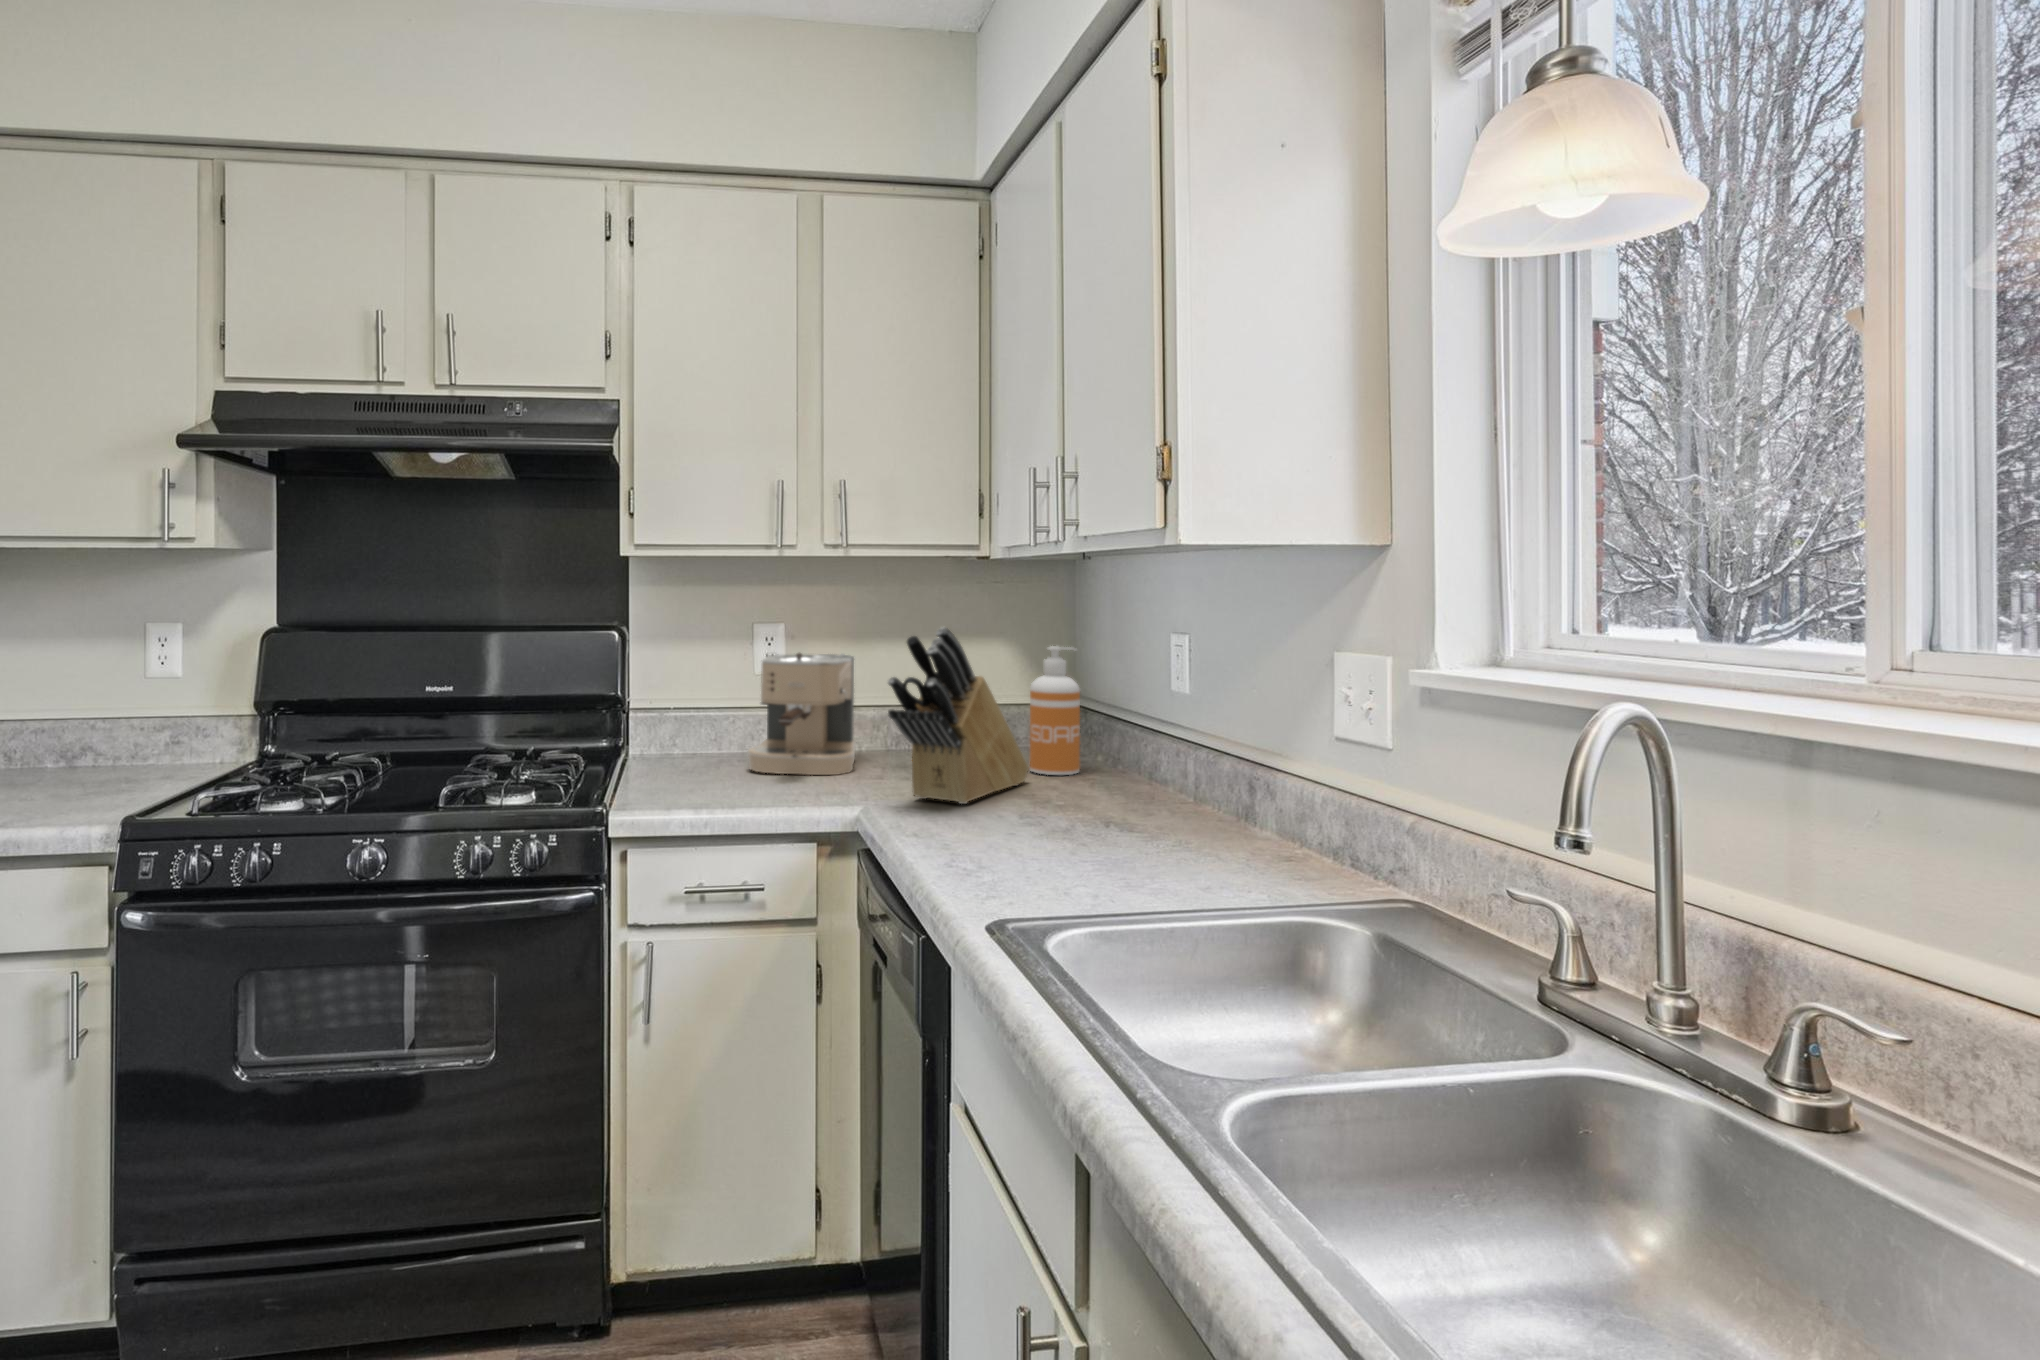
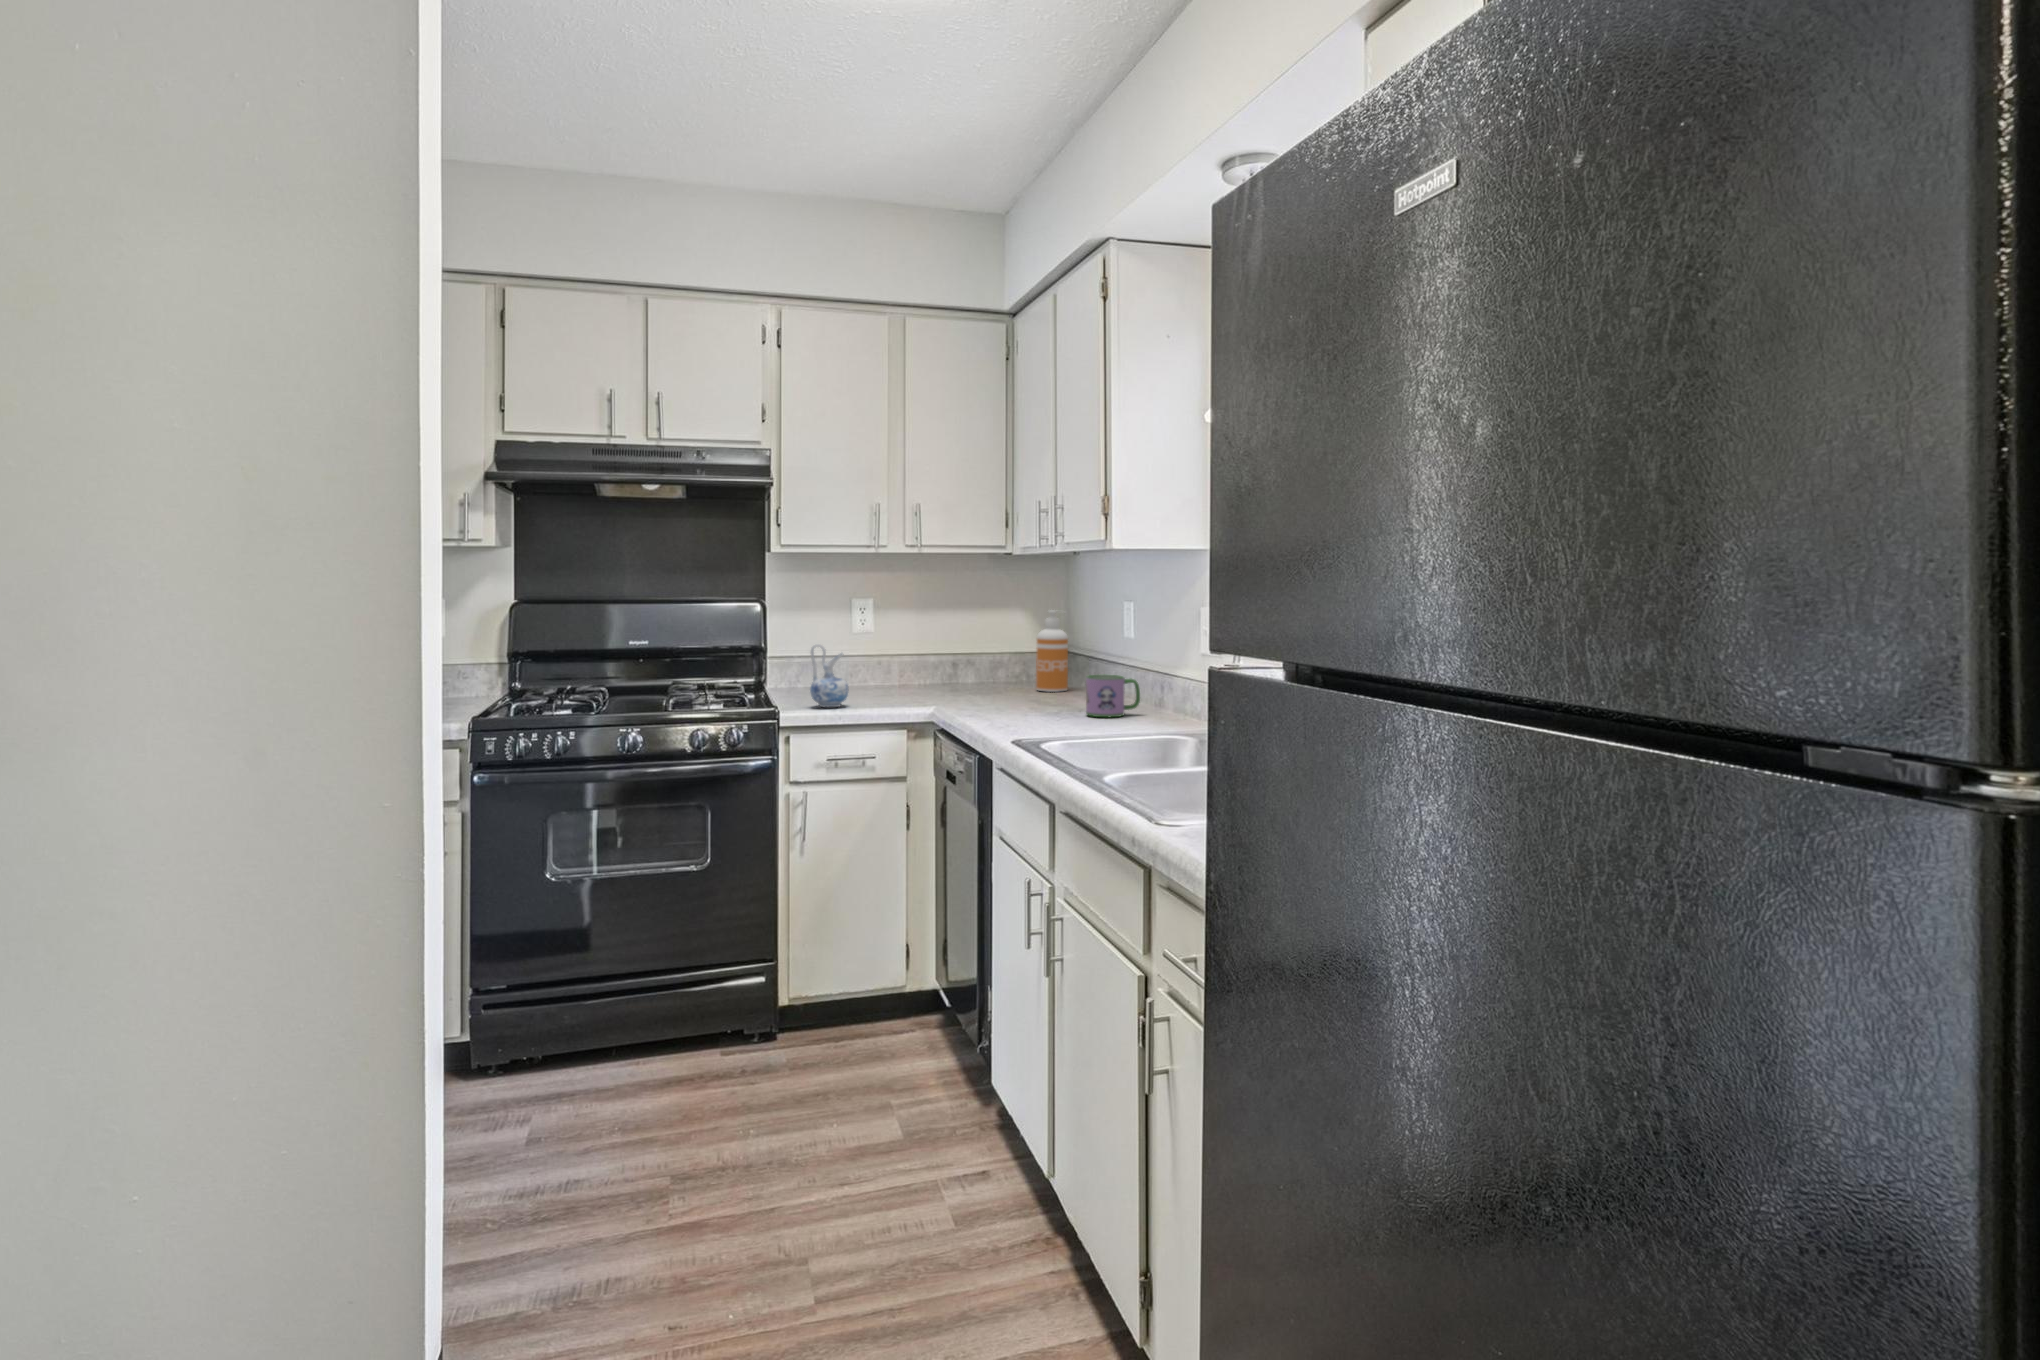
knife block: present [888,627,1029,804] -> none [950,596,1036,705]
coffee maker: present [748,653,856,775] -> none [851,616,923,695]
ceramic pitcher: none [674,698,732,799] -> present [810,644,848,707]
mug: none [1118,766,1216,846] -> present [1086,675,1140,717]

